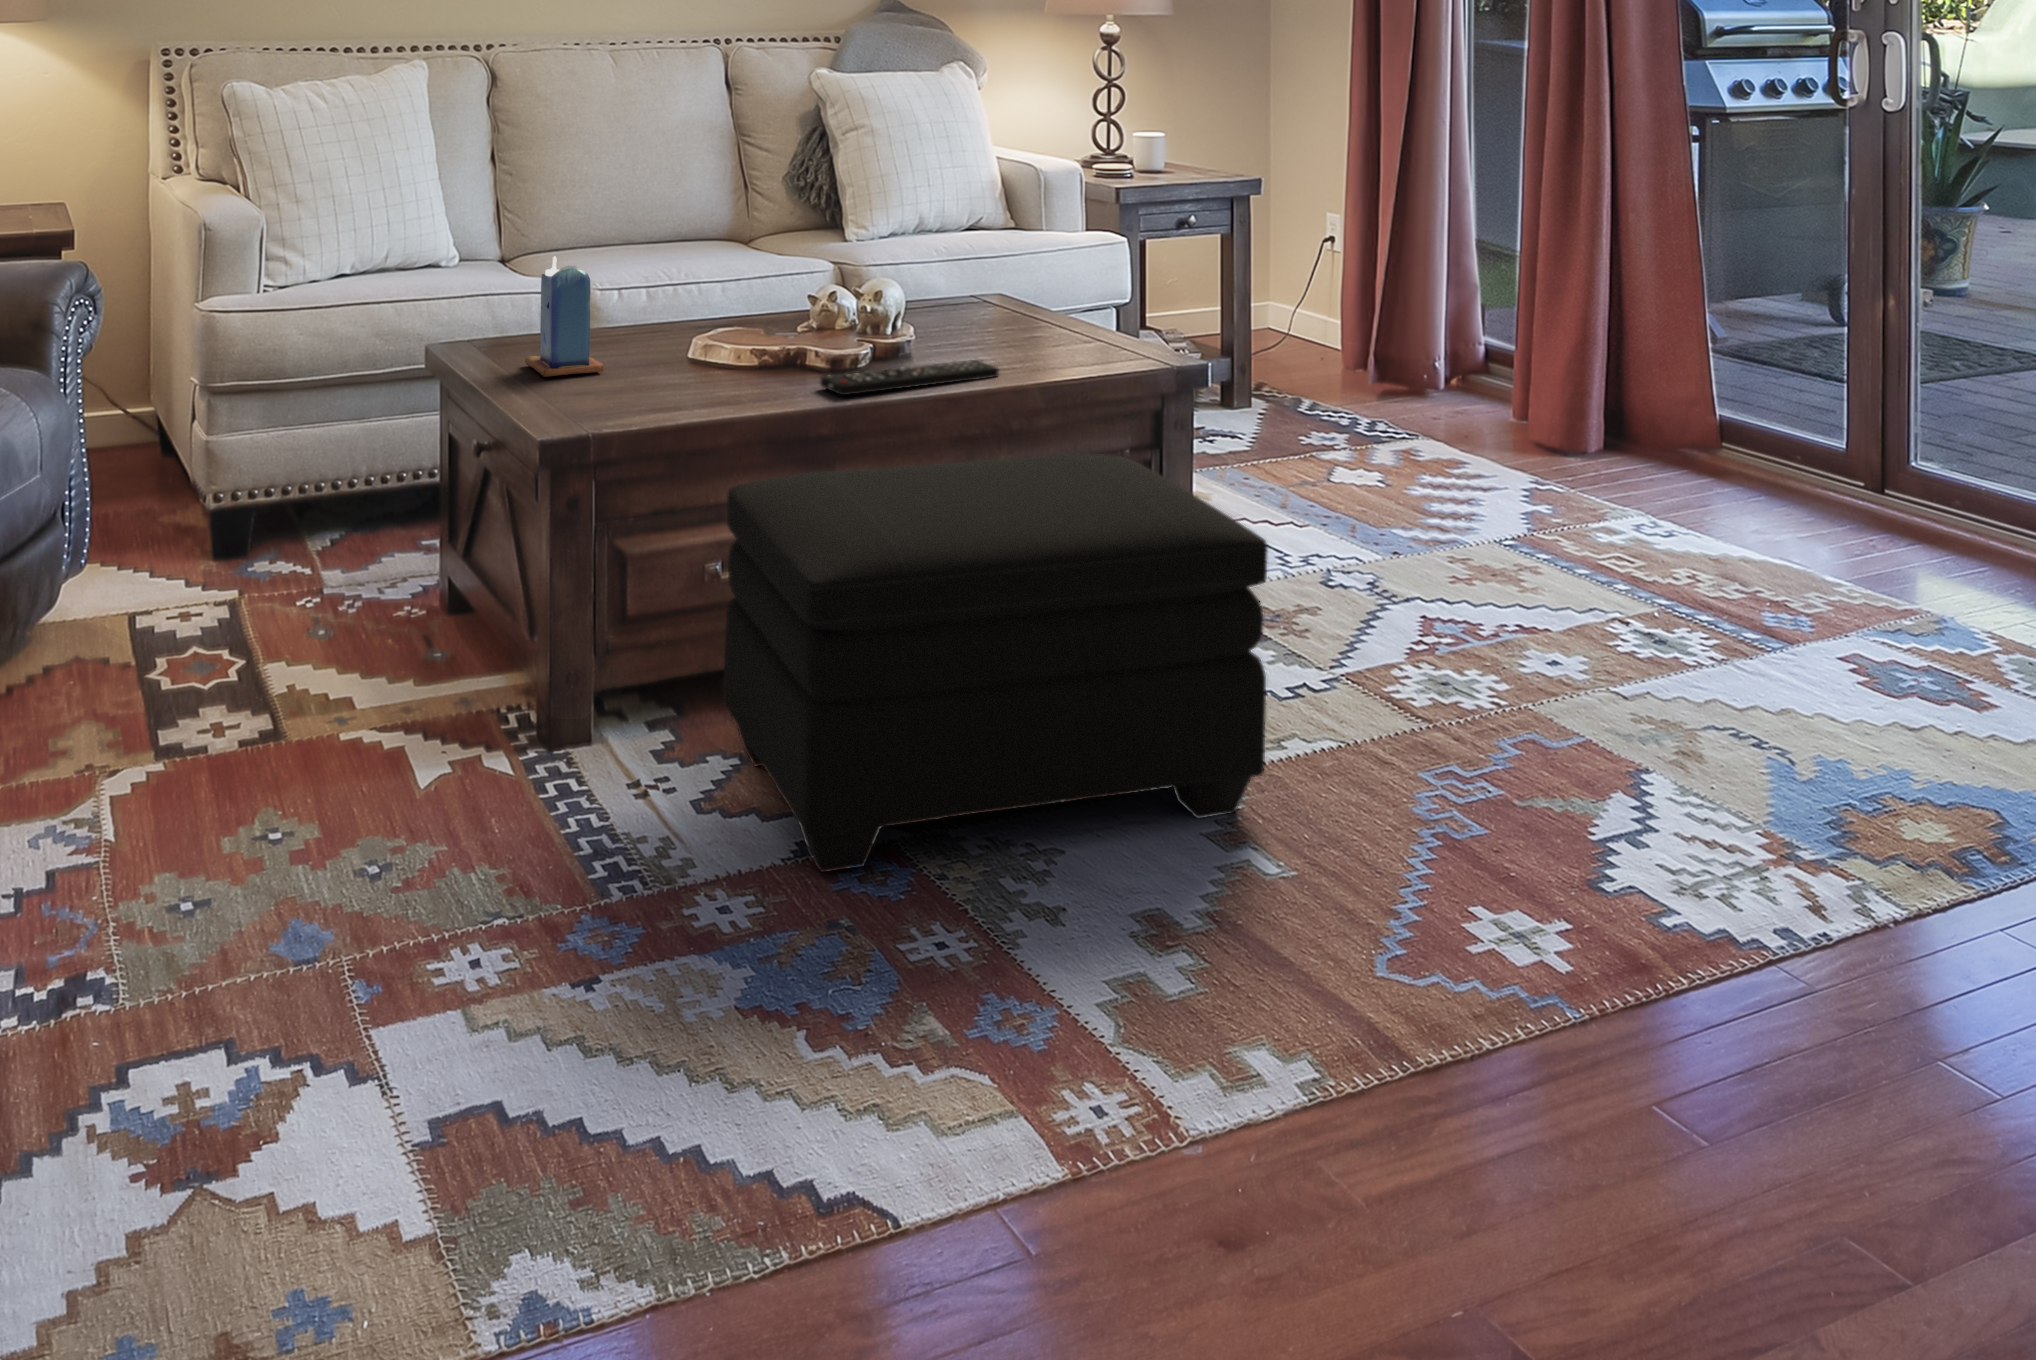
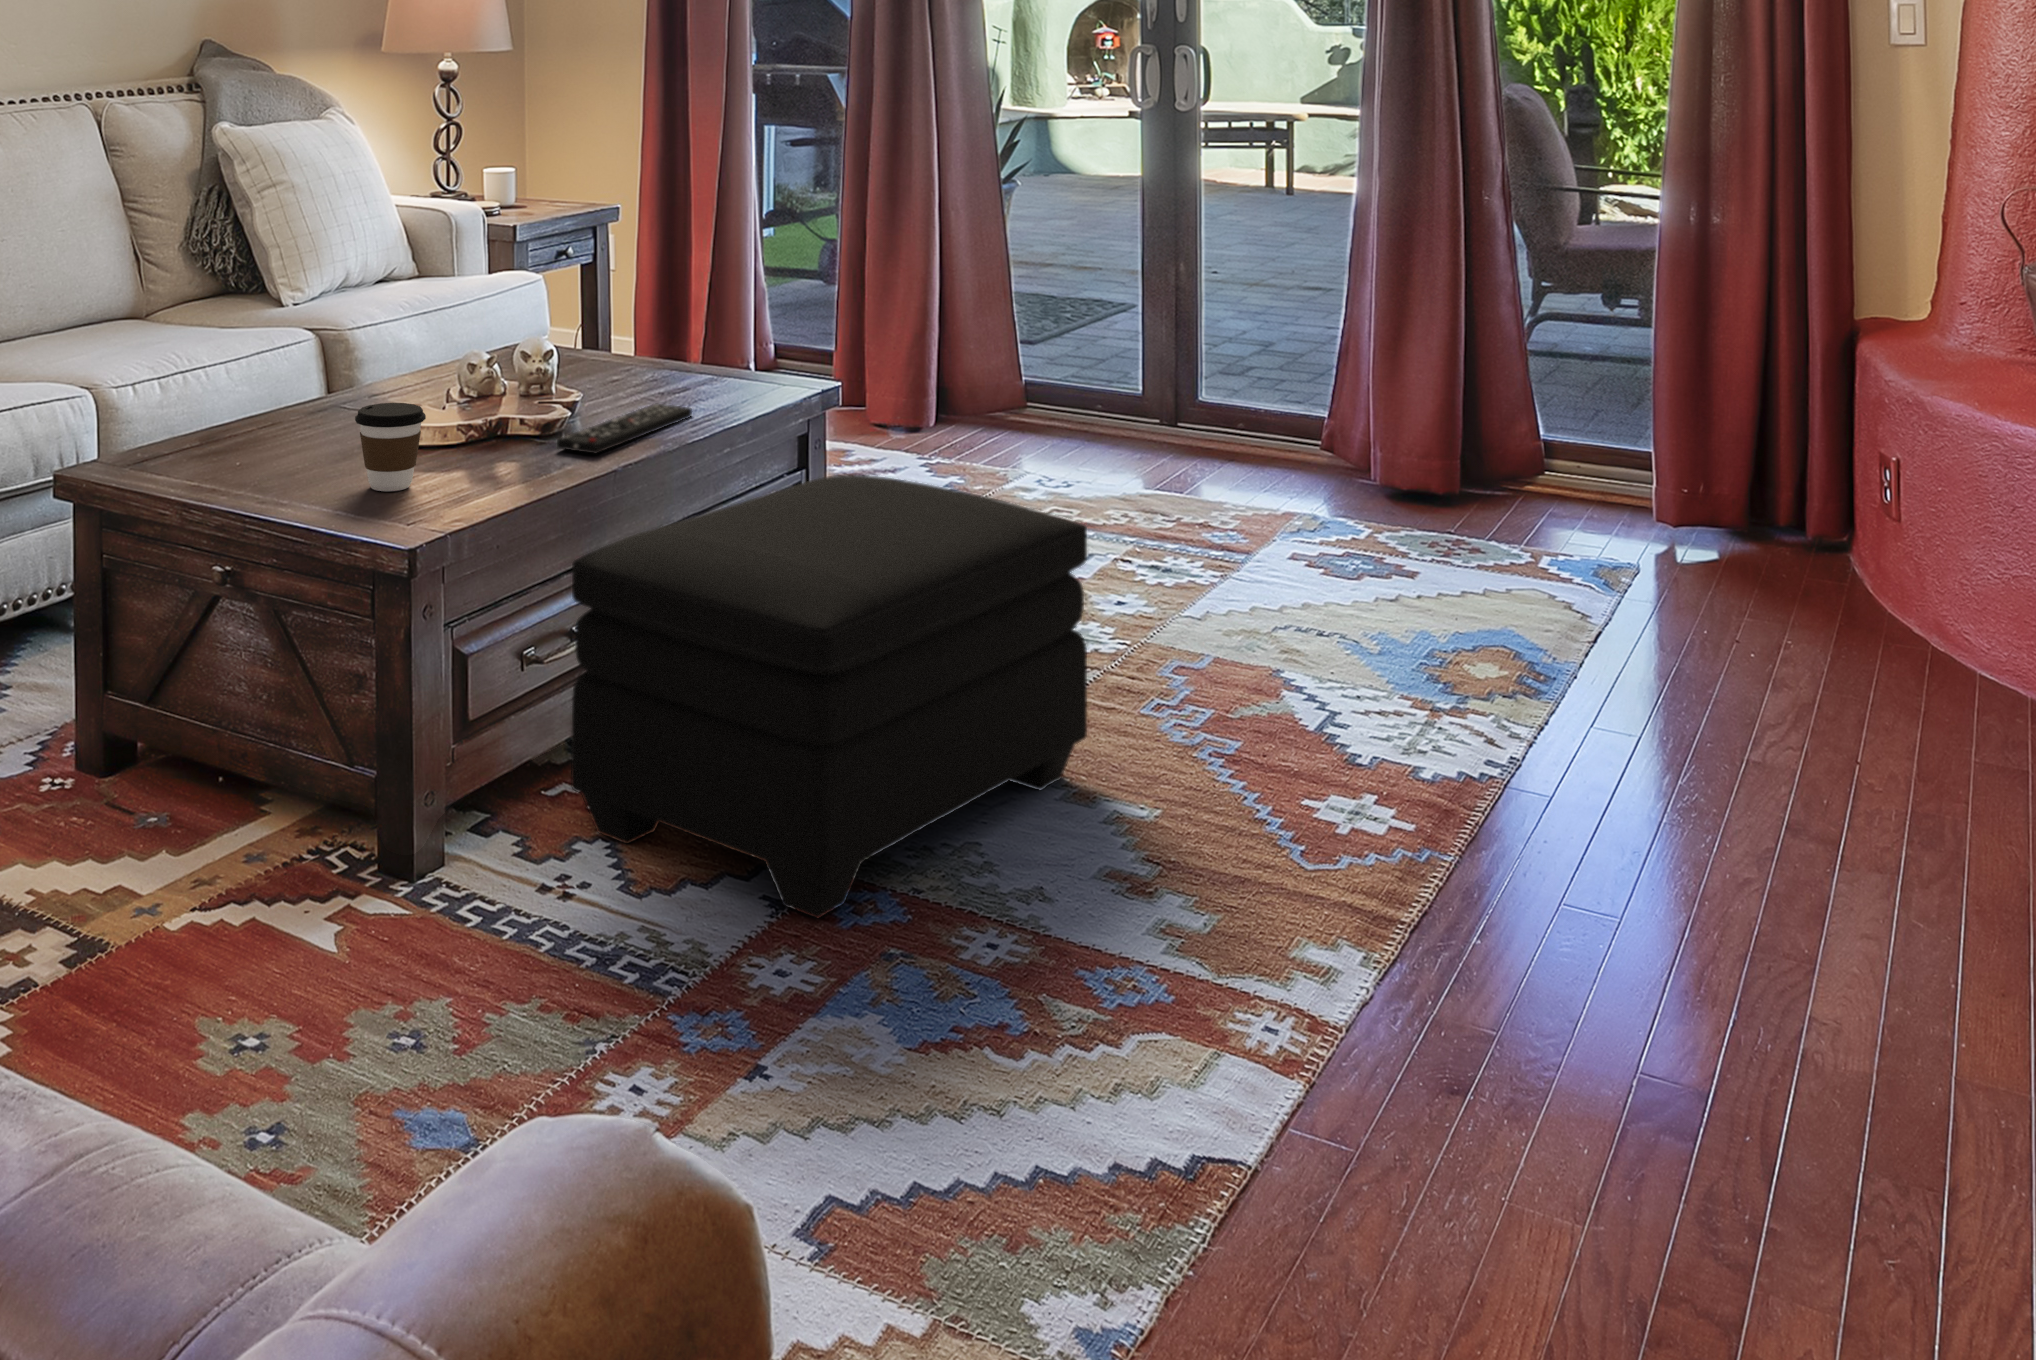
candle: present [525,256,603,377] -> none [212,346,312,481]
coffee cup: none [600,320,665,401] -> present [355,403,426,491]

